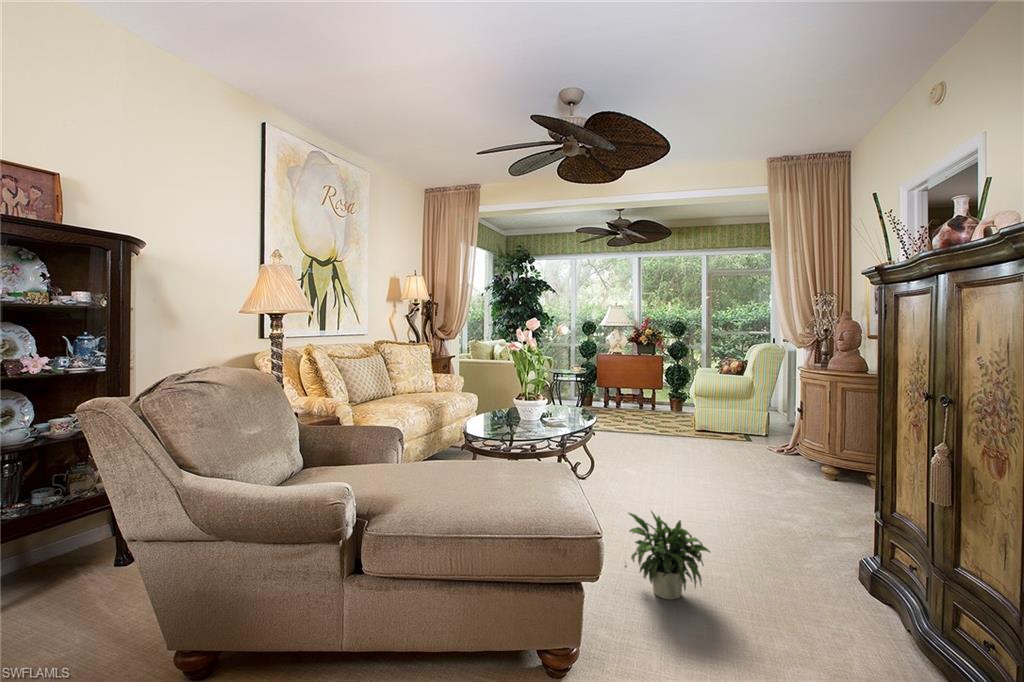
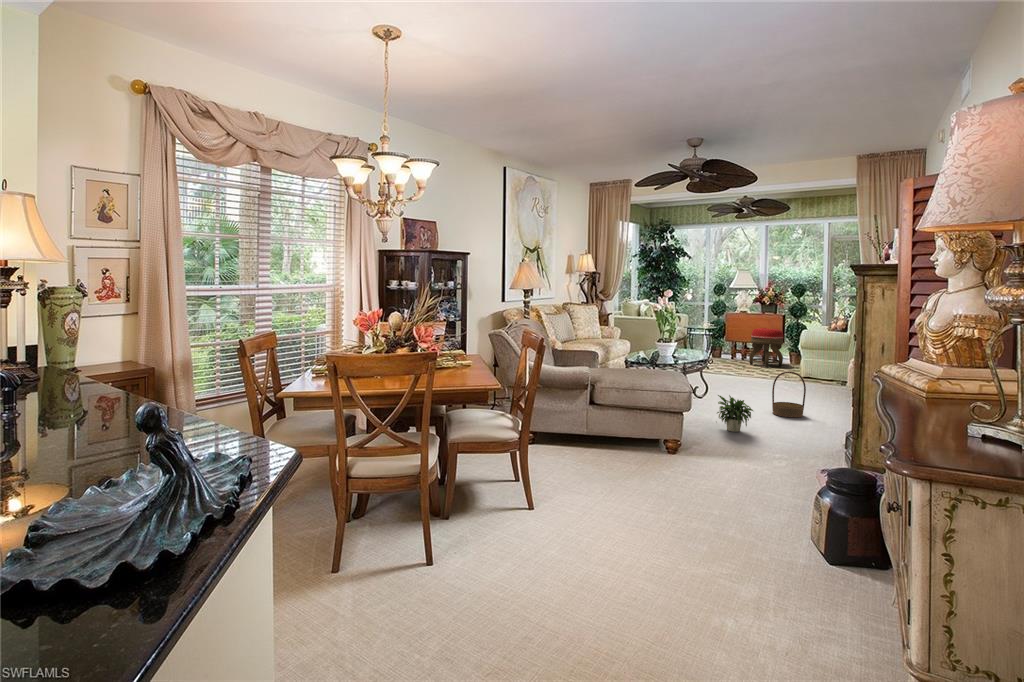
footstool: none [628,371,667,419] -> present [749,328,784,367]
basket: none [706,444,761,529] -> present [772,372,806,417]

